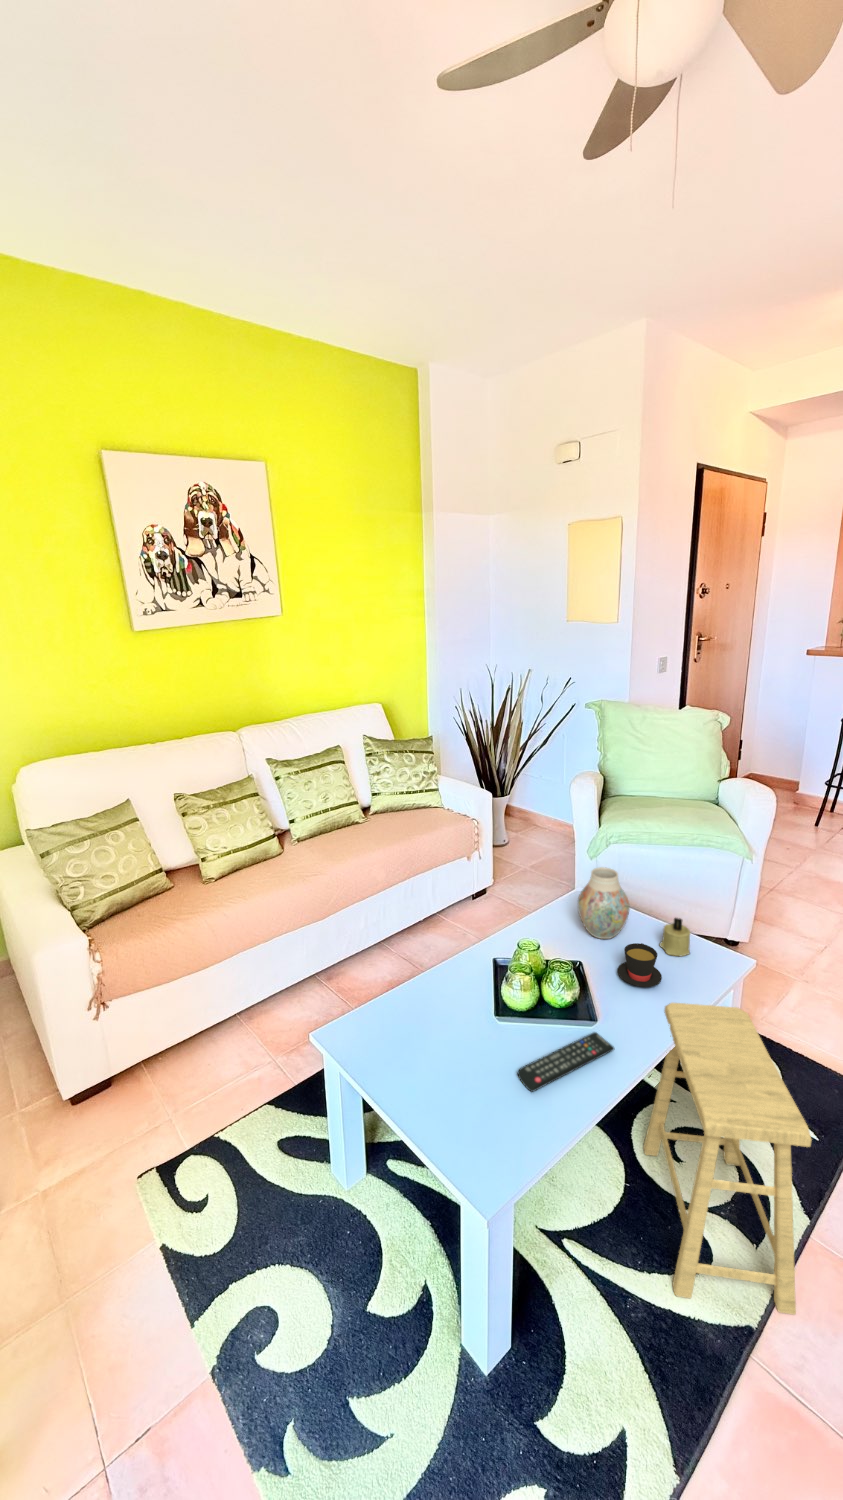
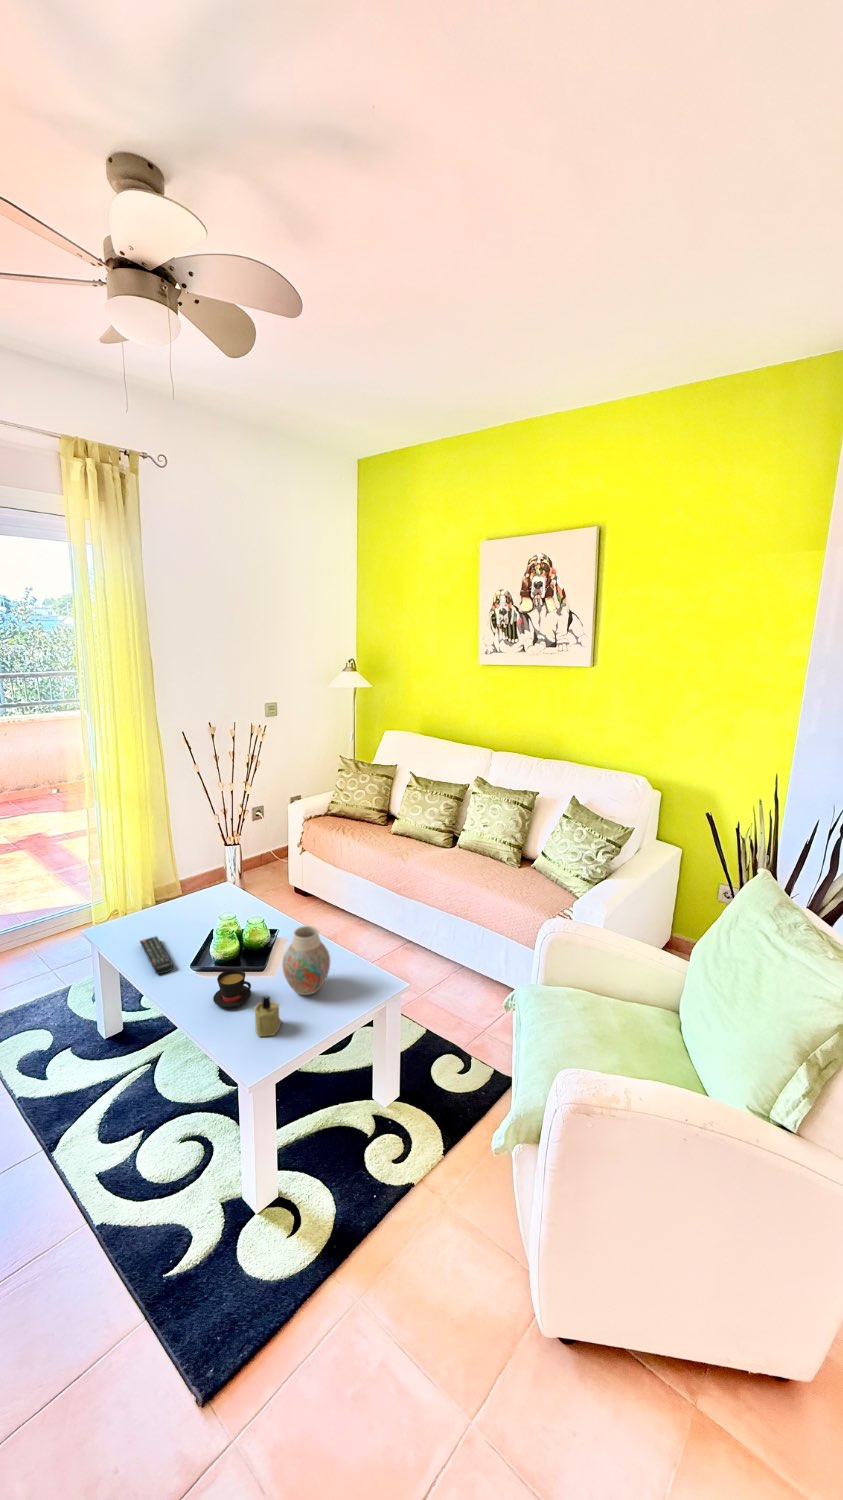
footstool: present [643,1003,811,1315] -> none [35,998,203,1189]

